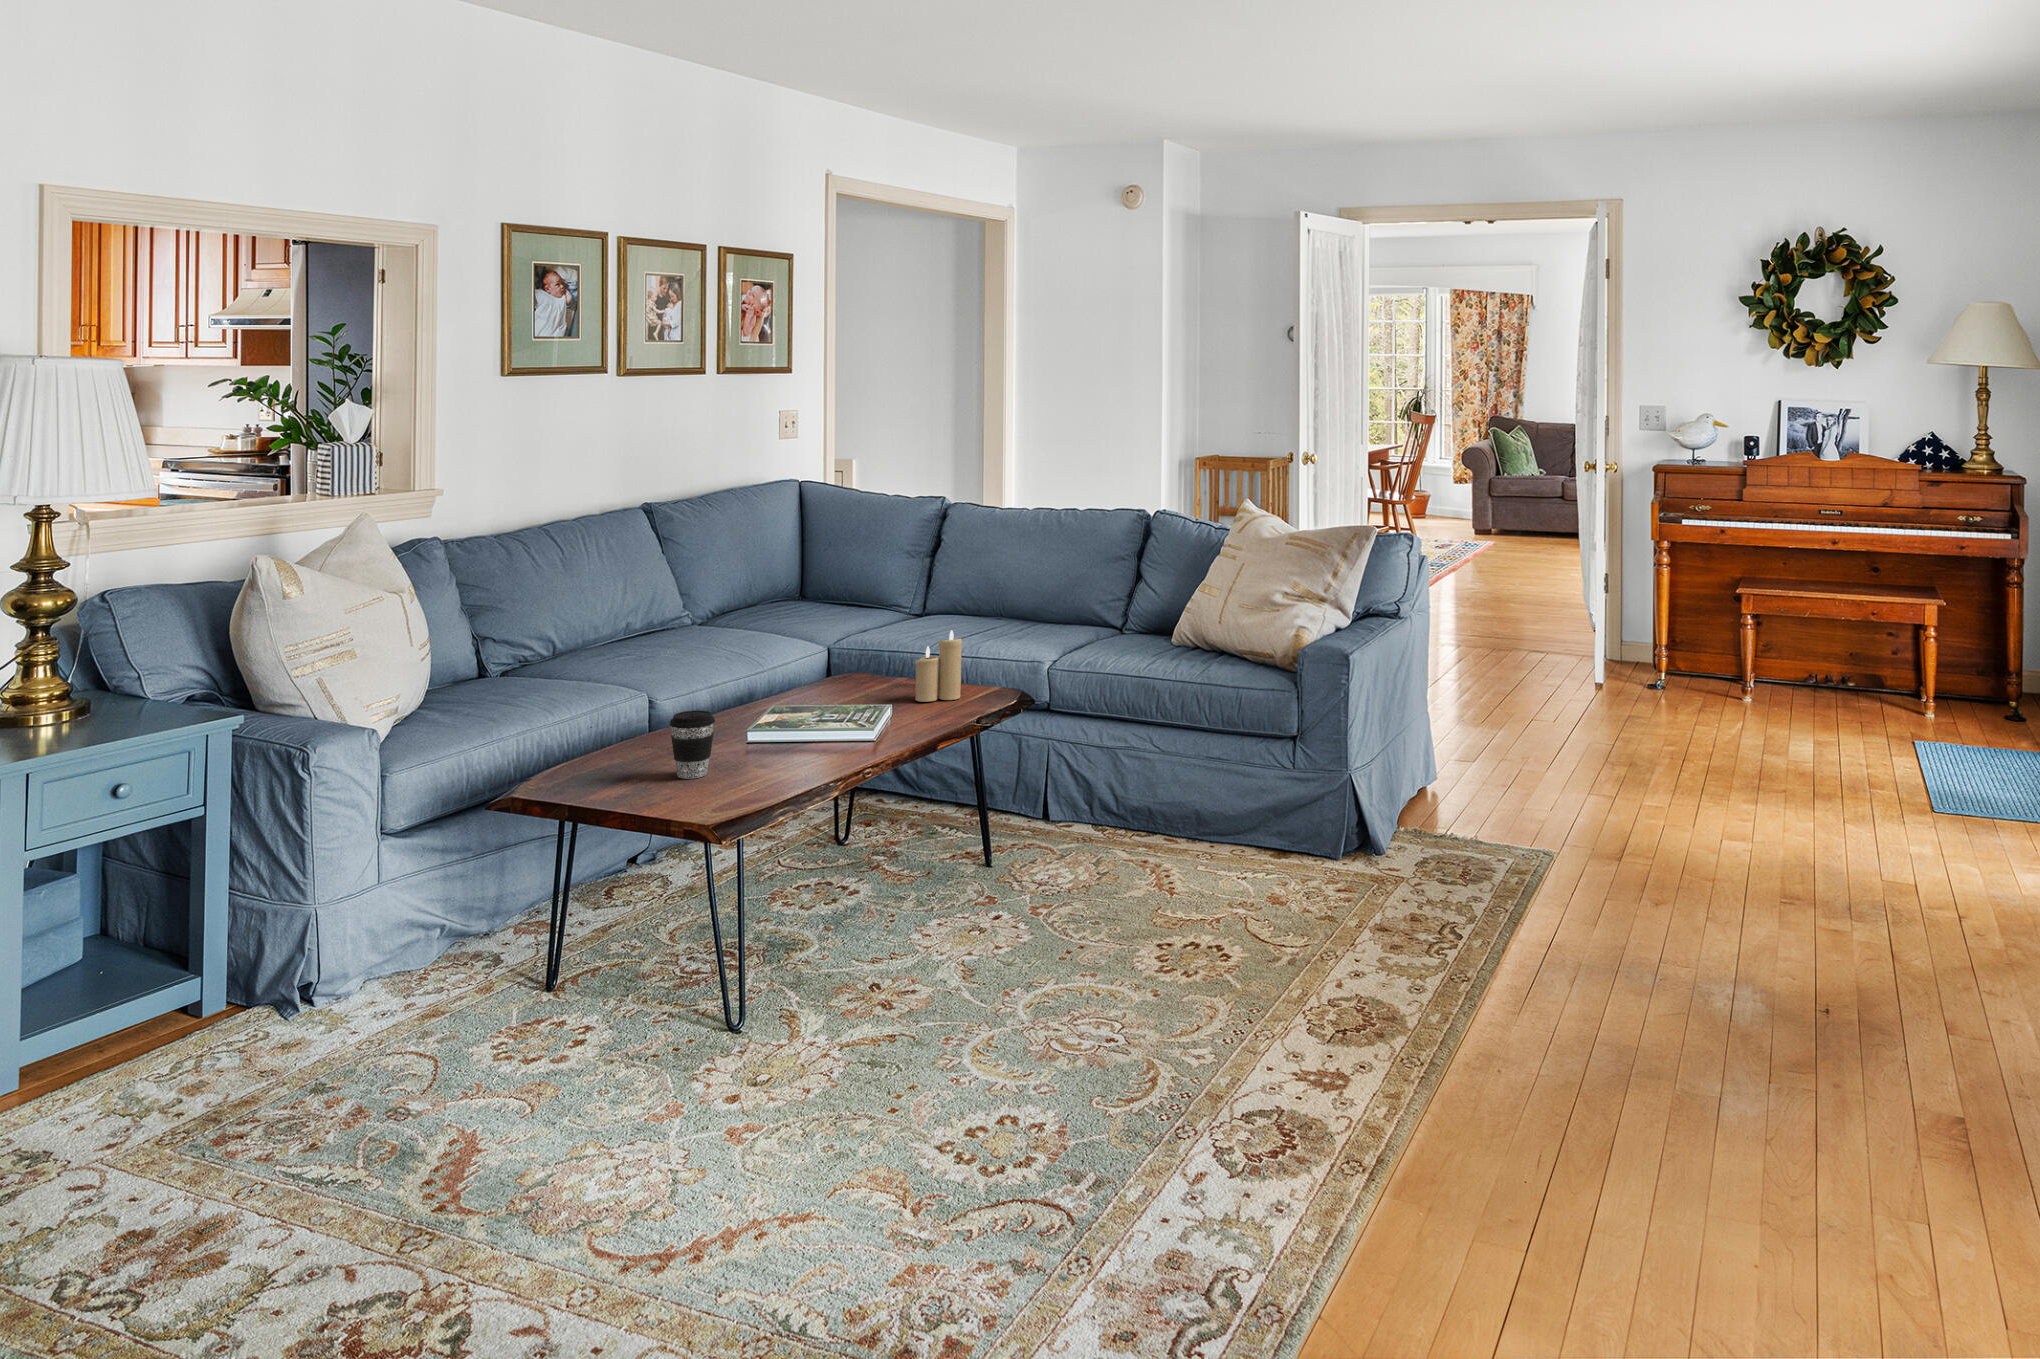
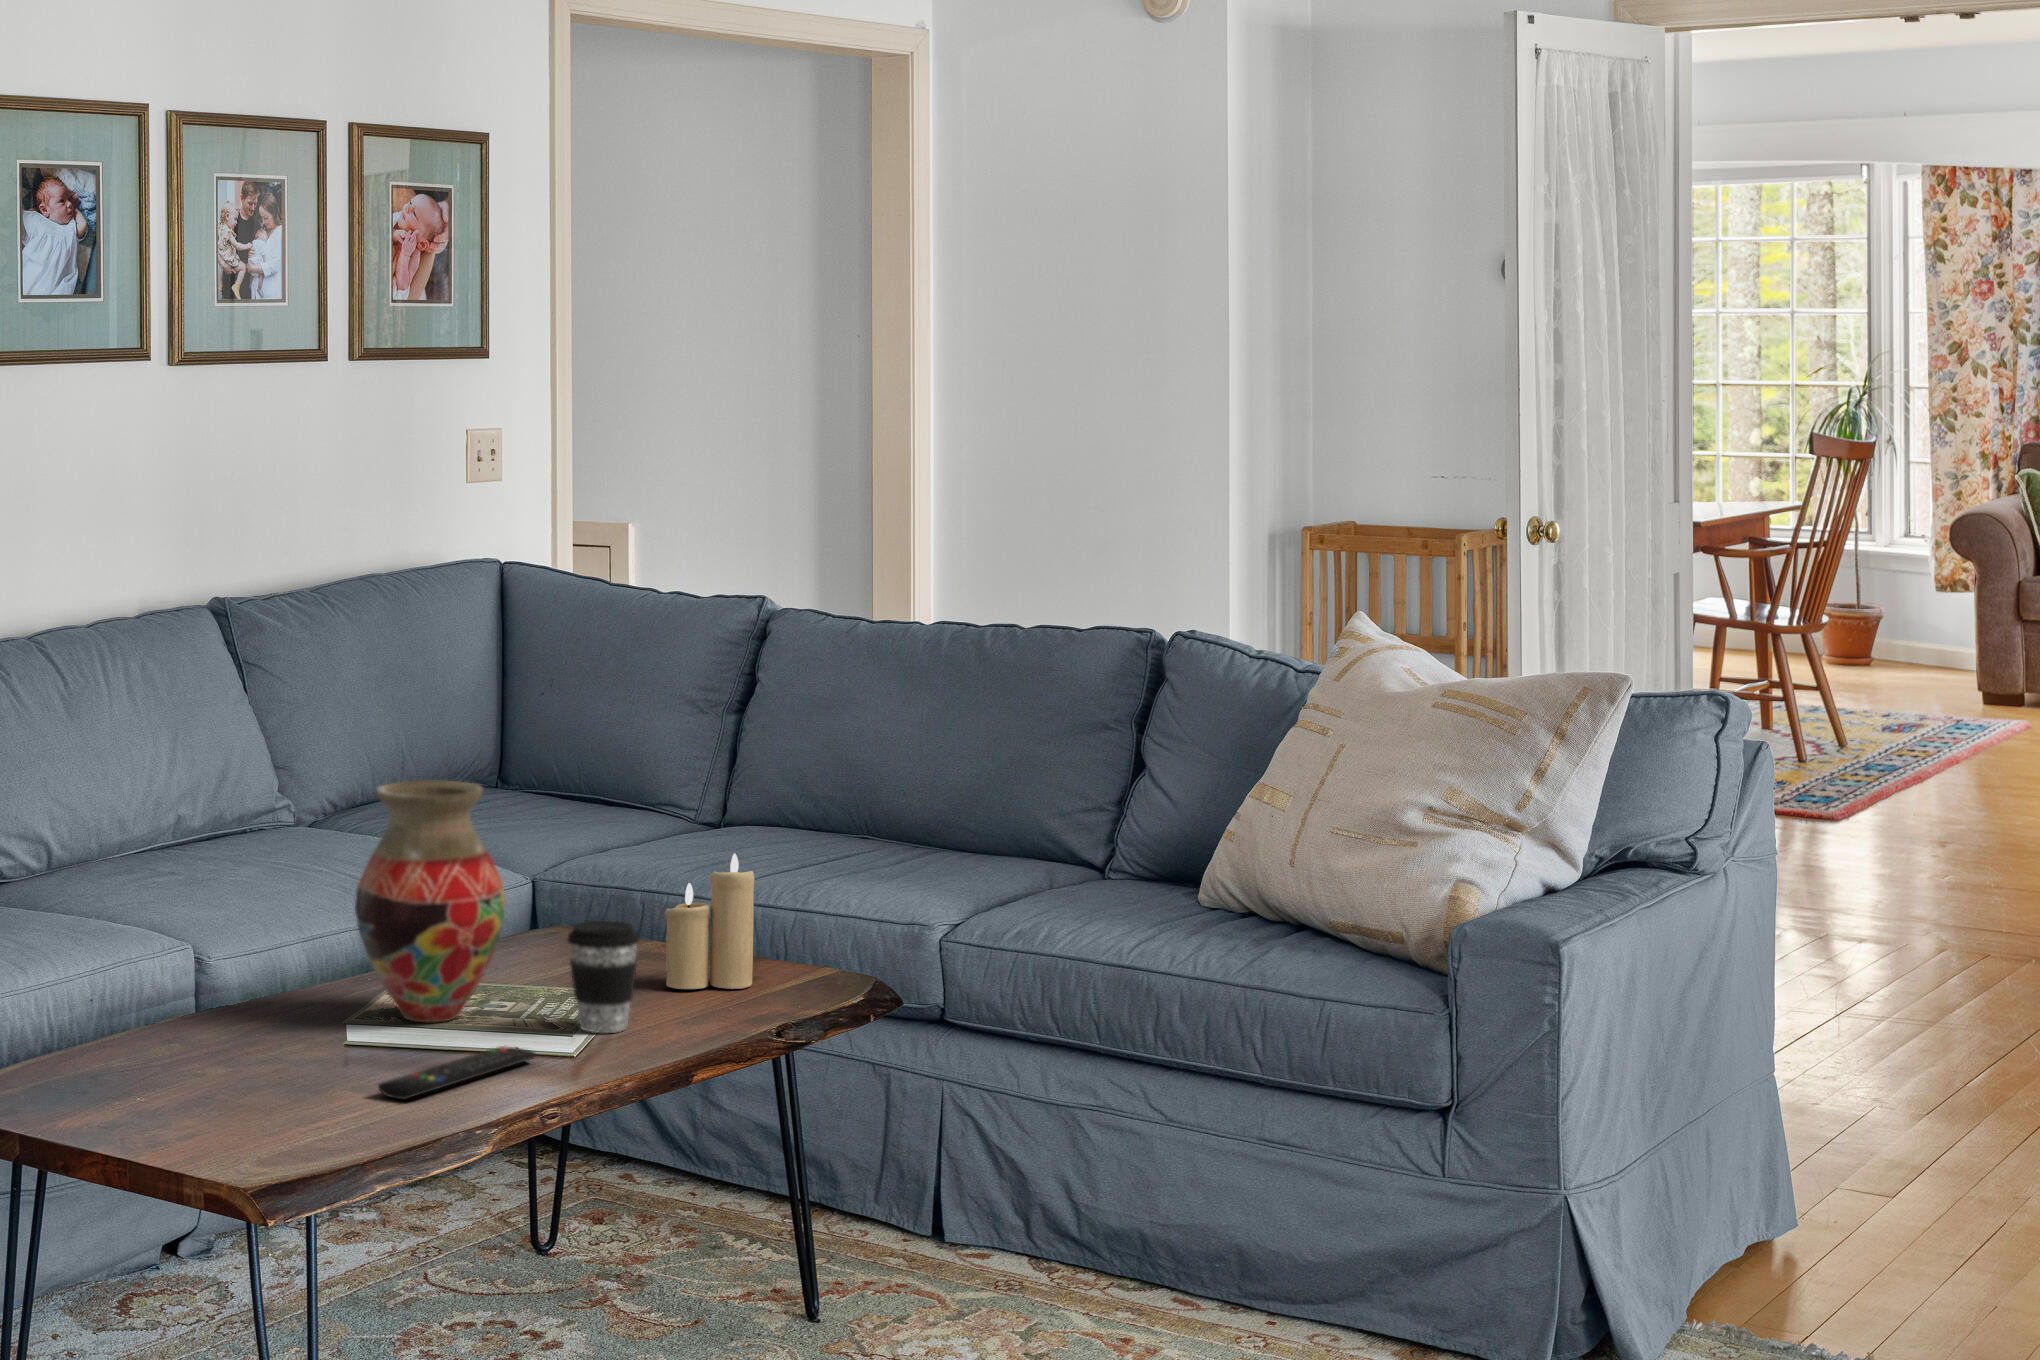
vase: none [750,598,834,728] -> present [355,780,505,1022]
coffee cup: present [670,710,715,779] -> present [568,921,639,1033]
remote control: none [775,739,857,772] -> present [378,1046,535,1099]

